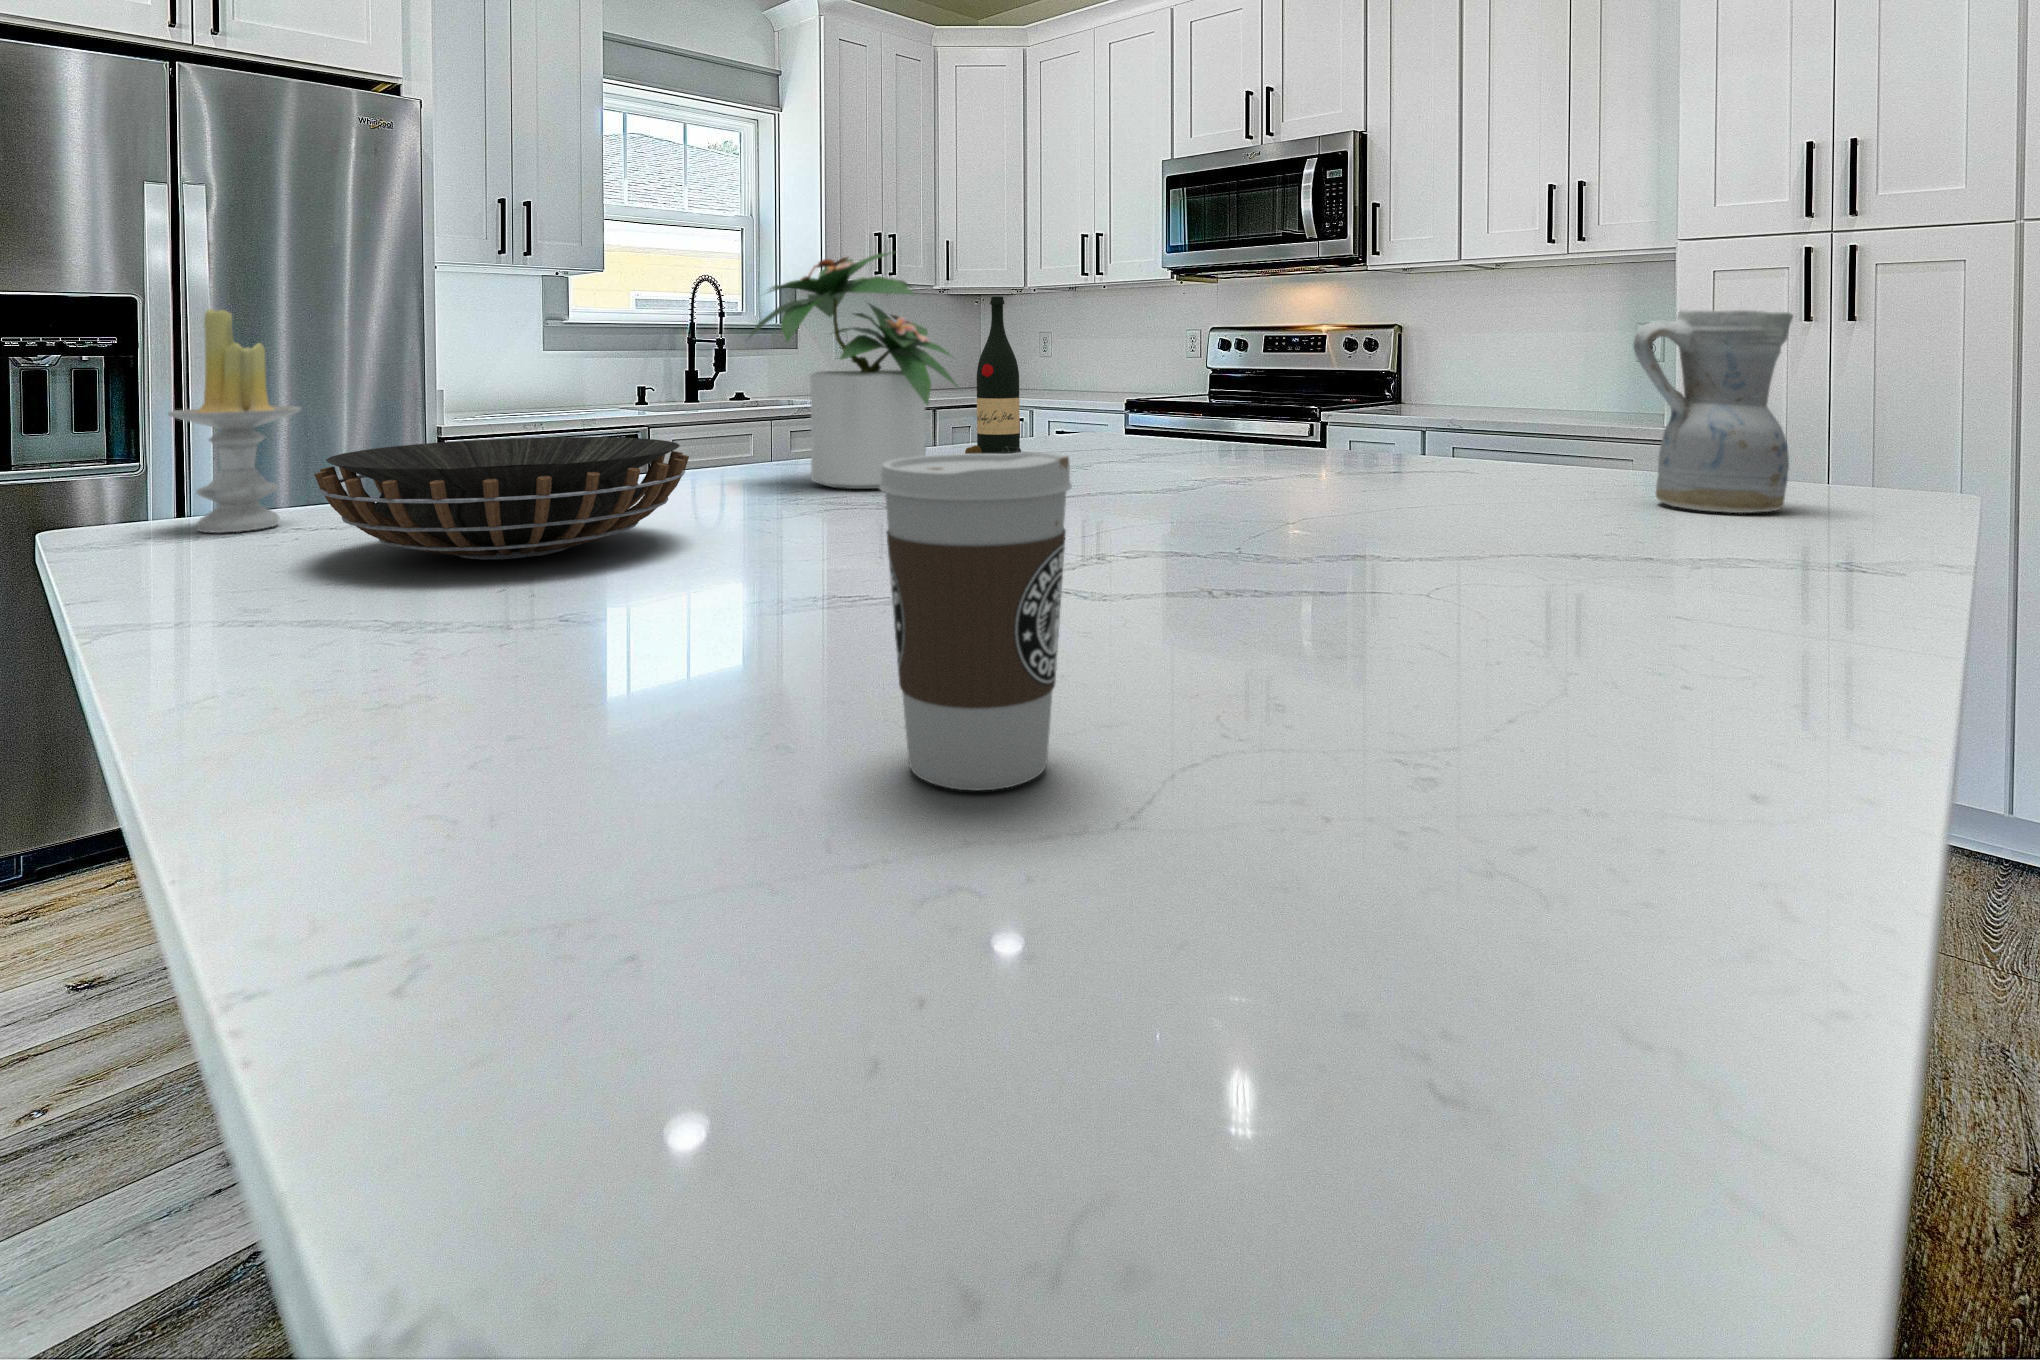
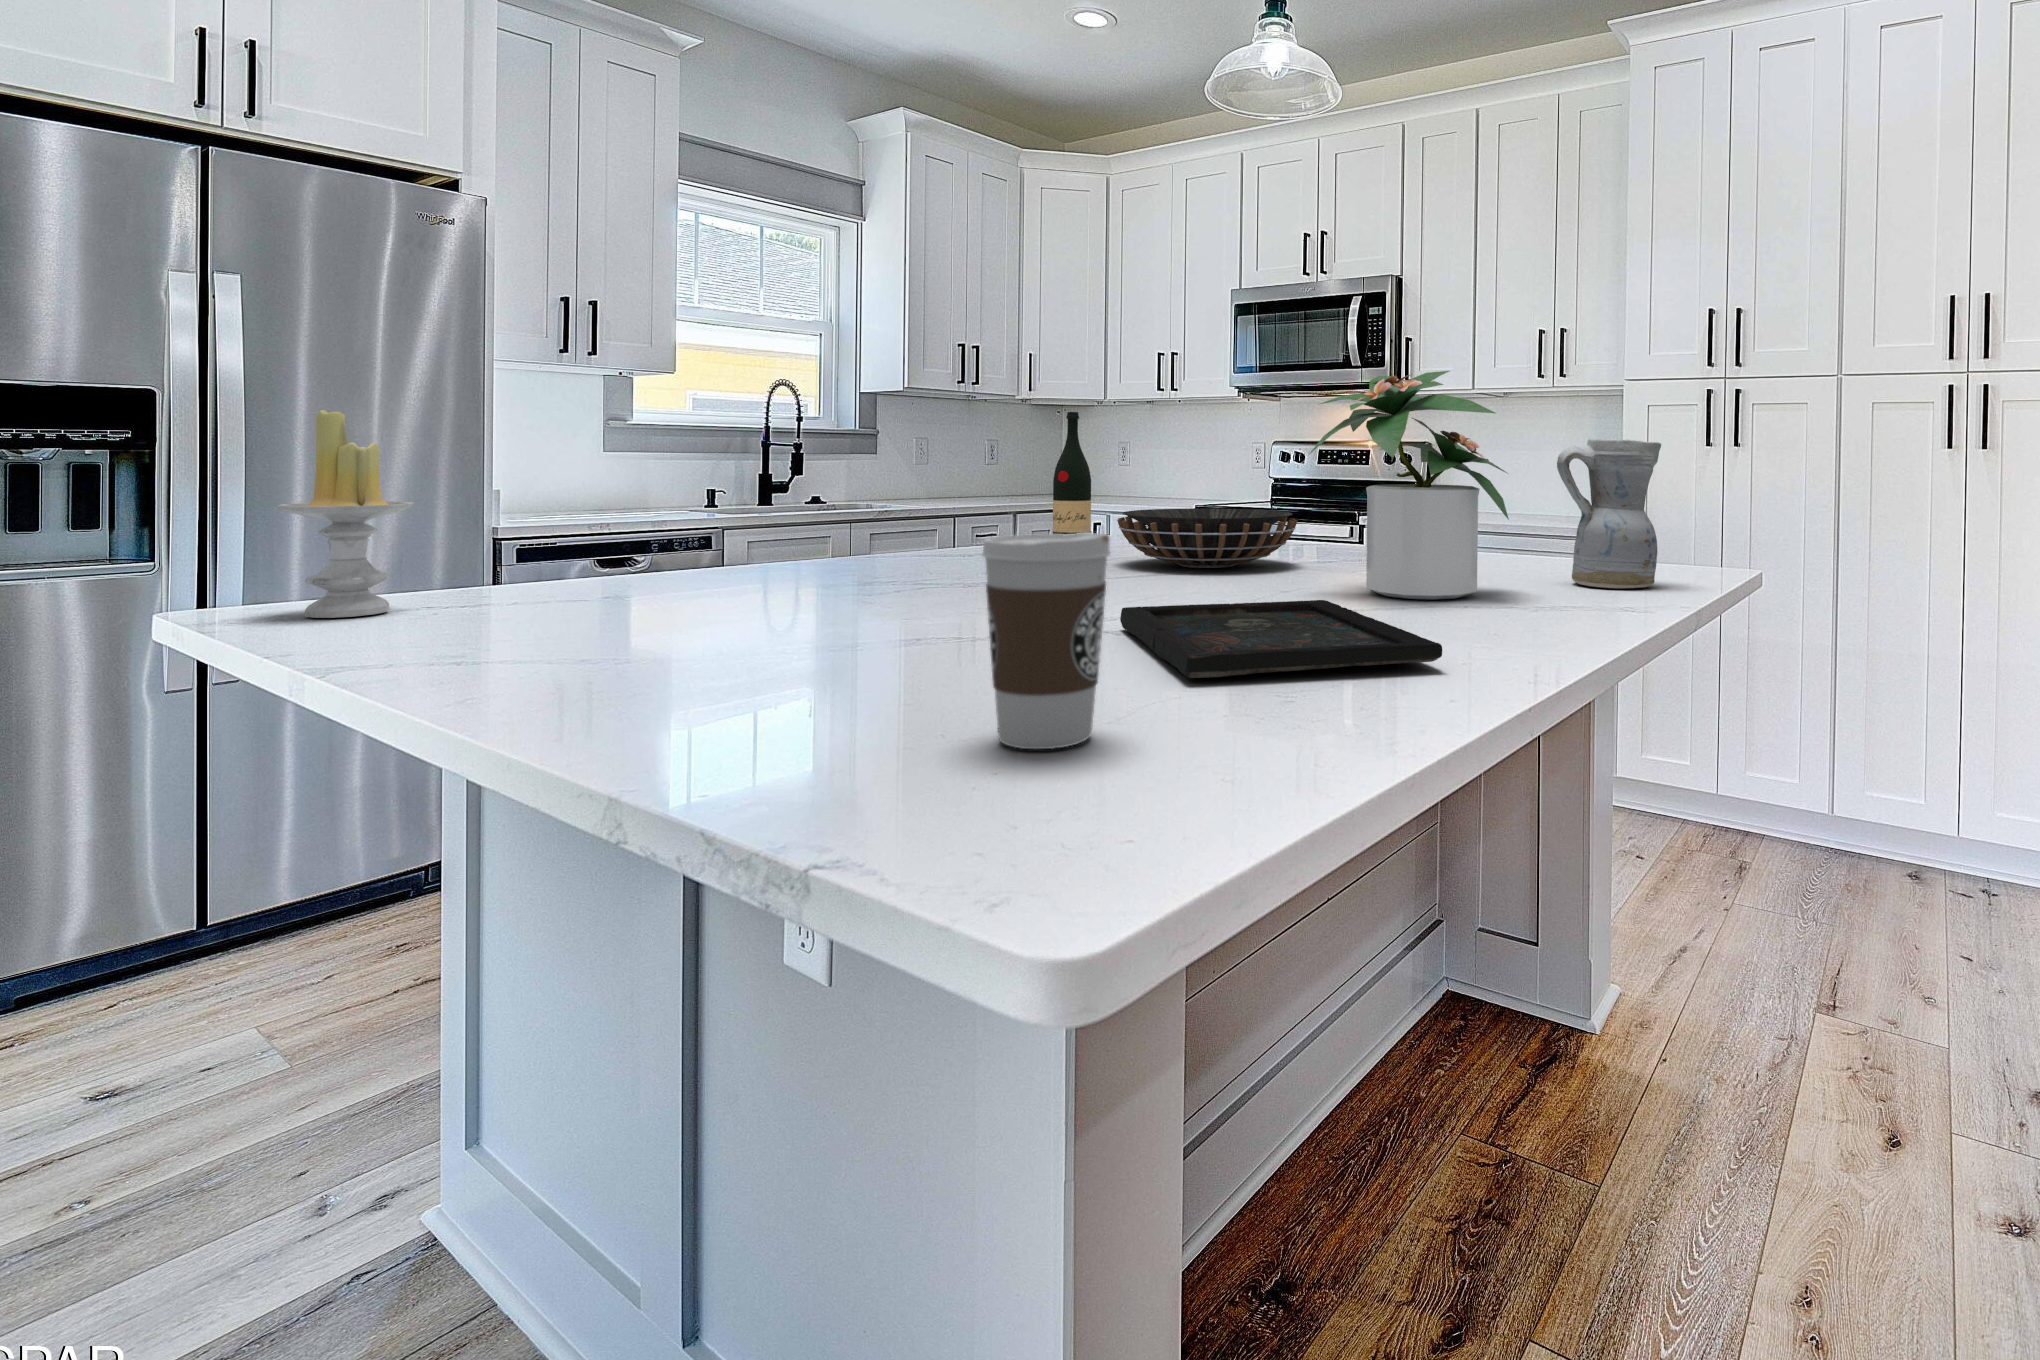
potted plant: present [749,252,958,489] -> present [1310,371,1509,600]
decorative bowl: present [314,437,689,559] -> present [1117,508,1297,568]
tray: none [1066,530,1555,655] -> present [1120,600,1442,678]

